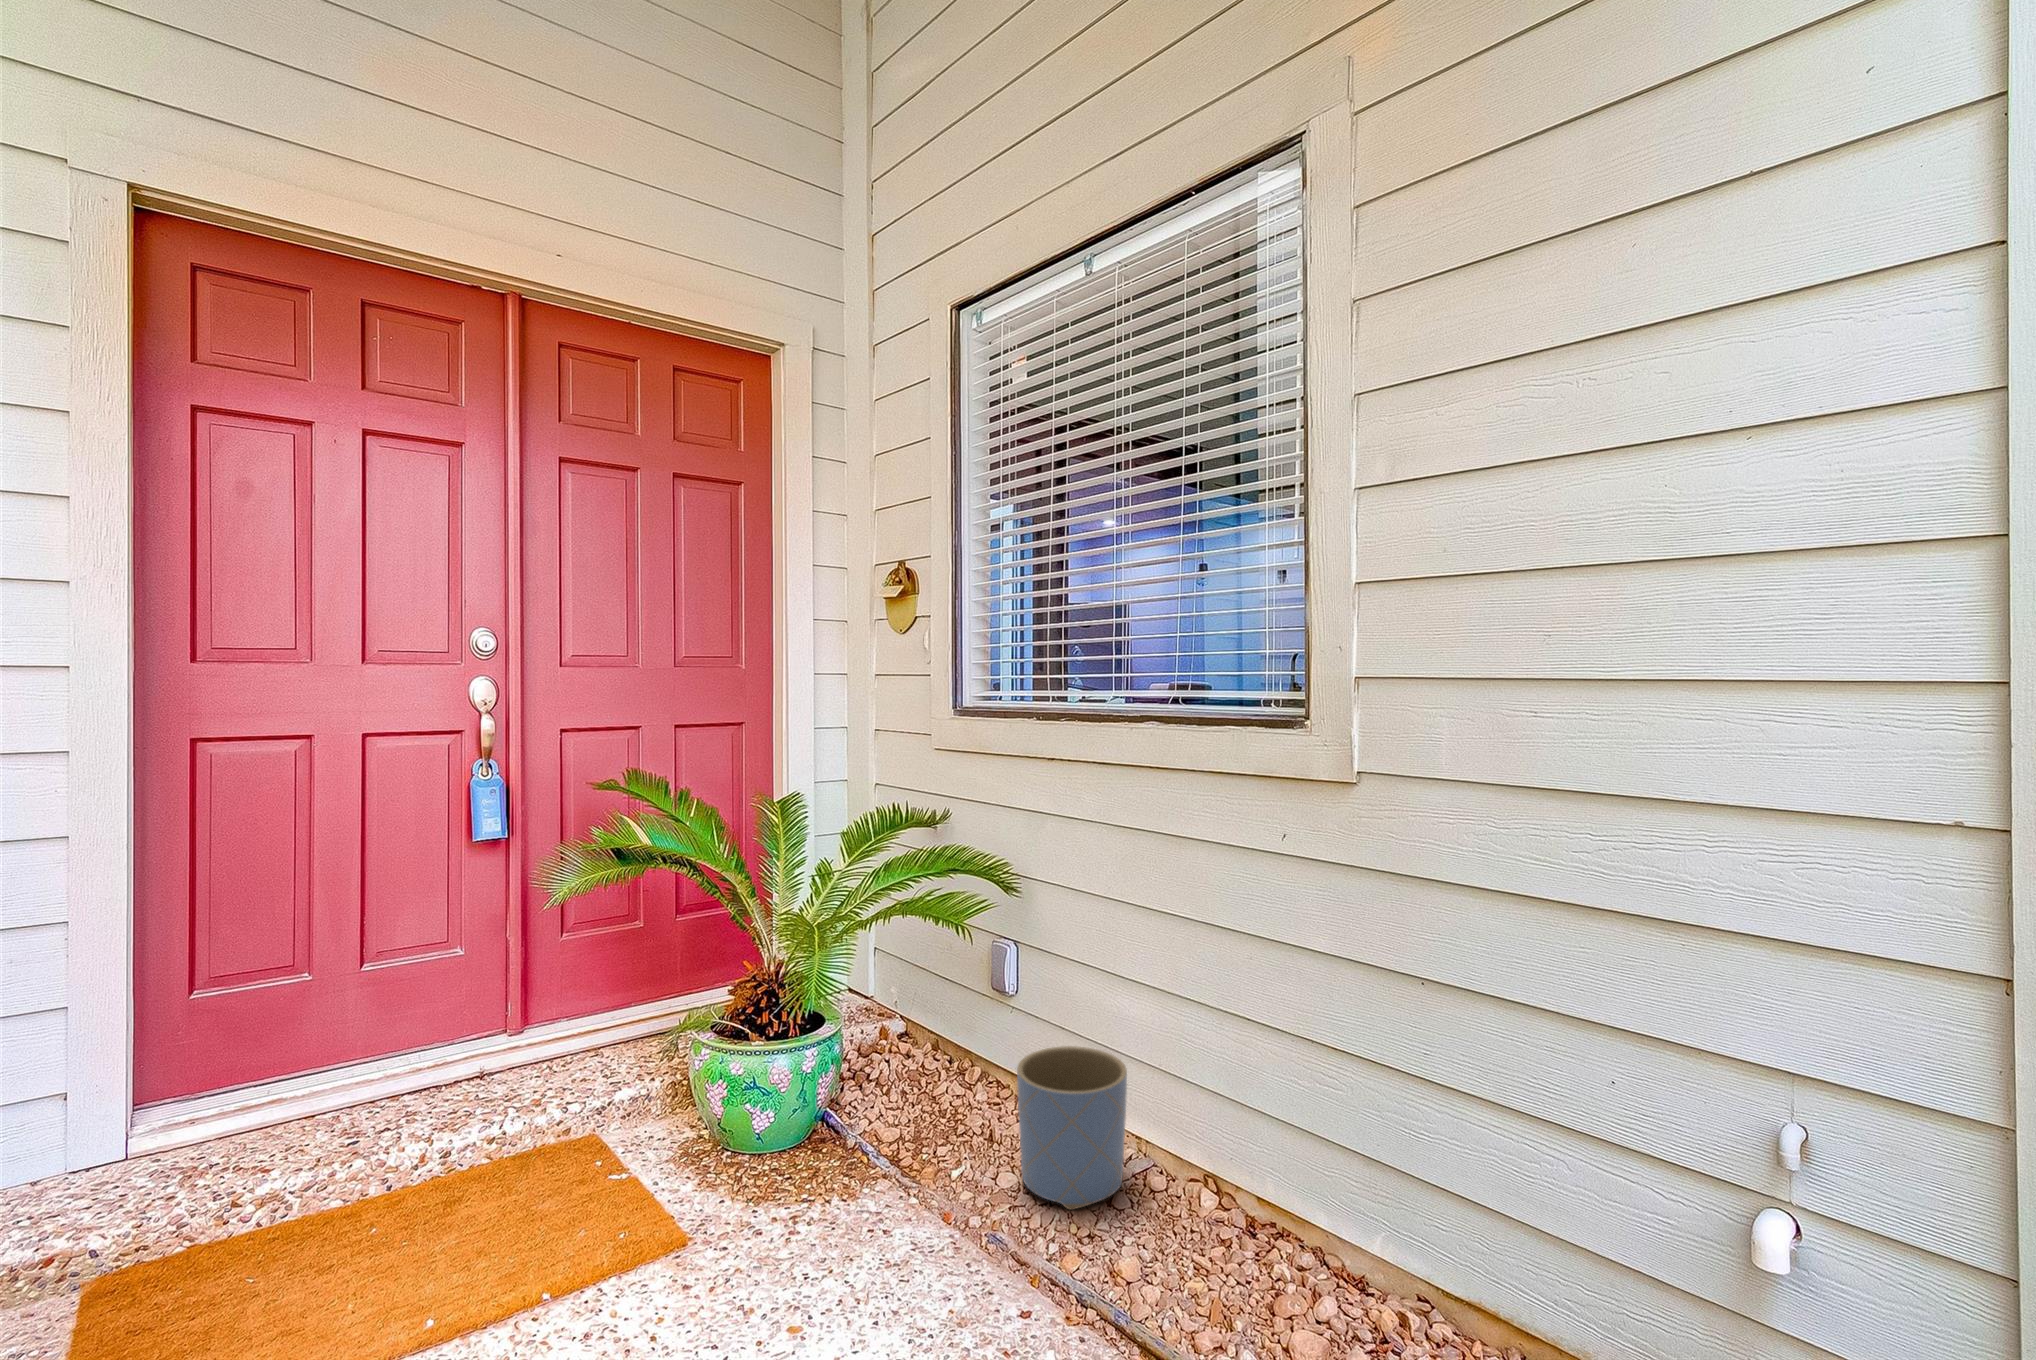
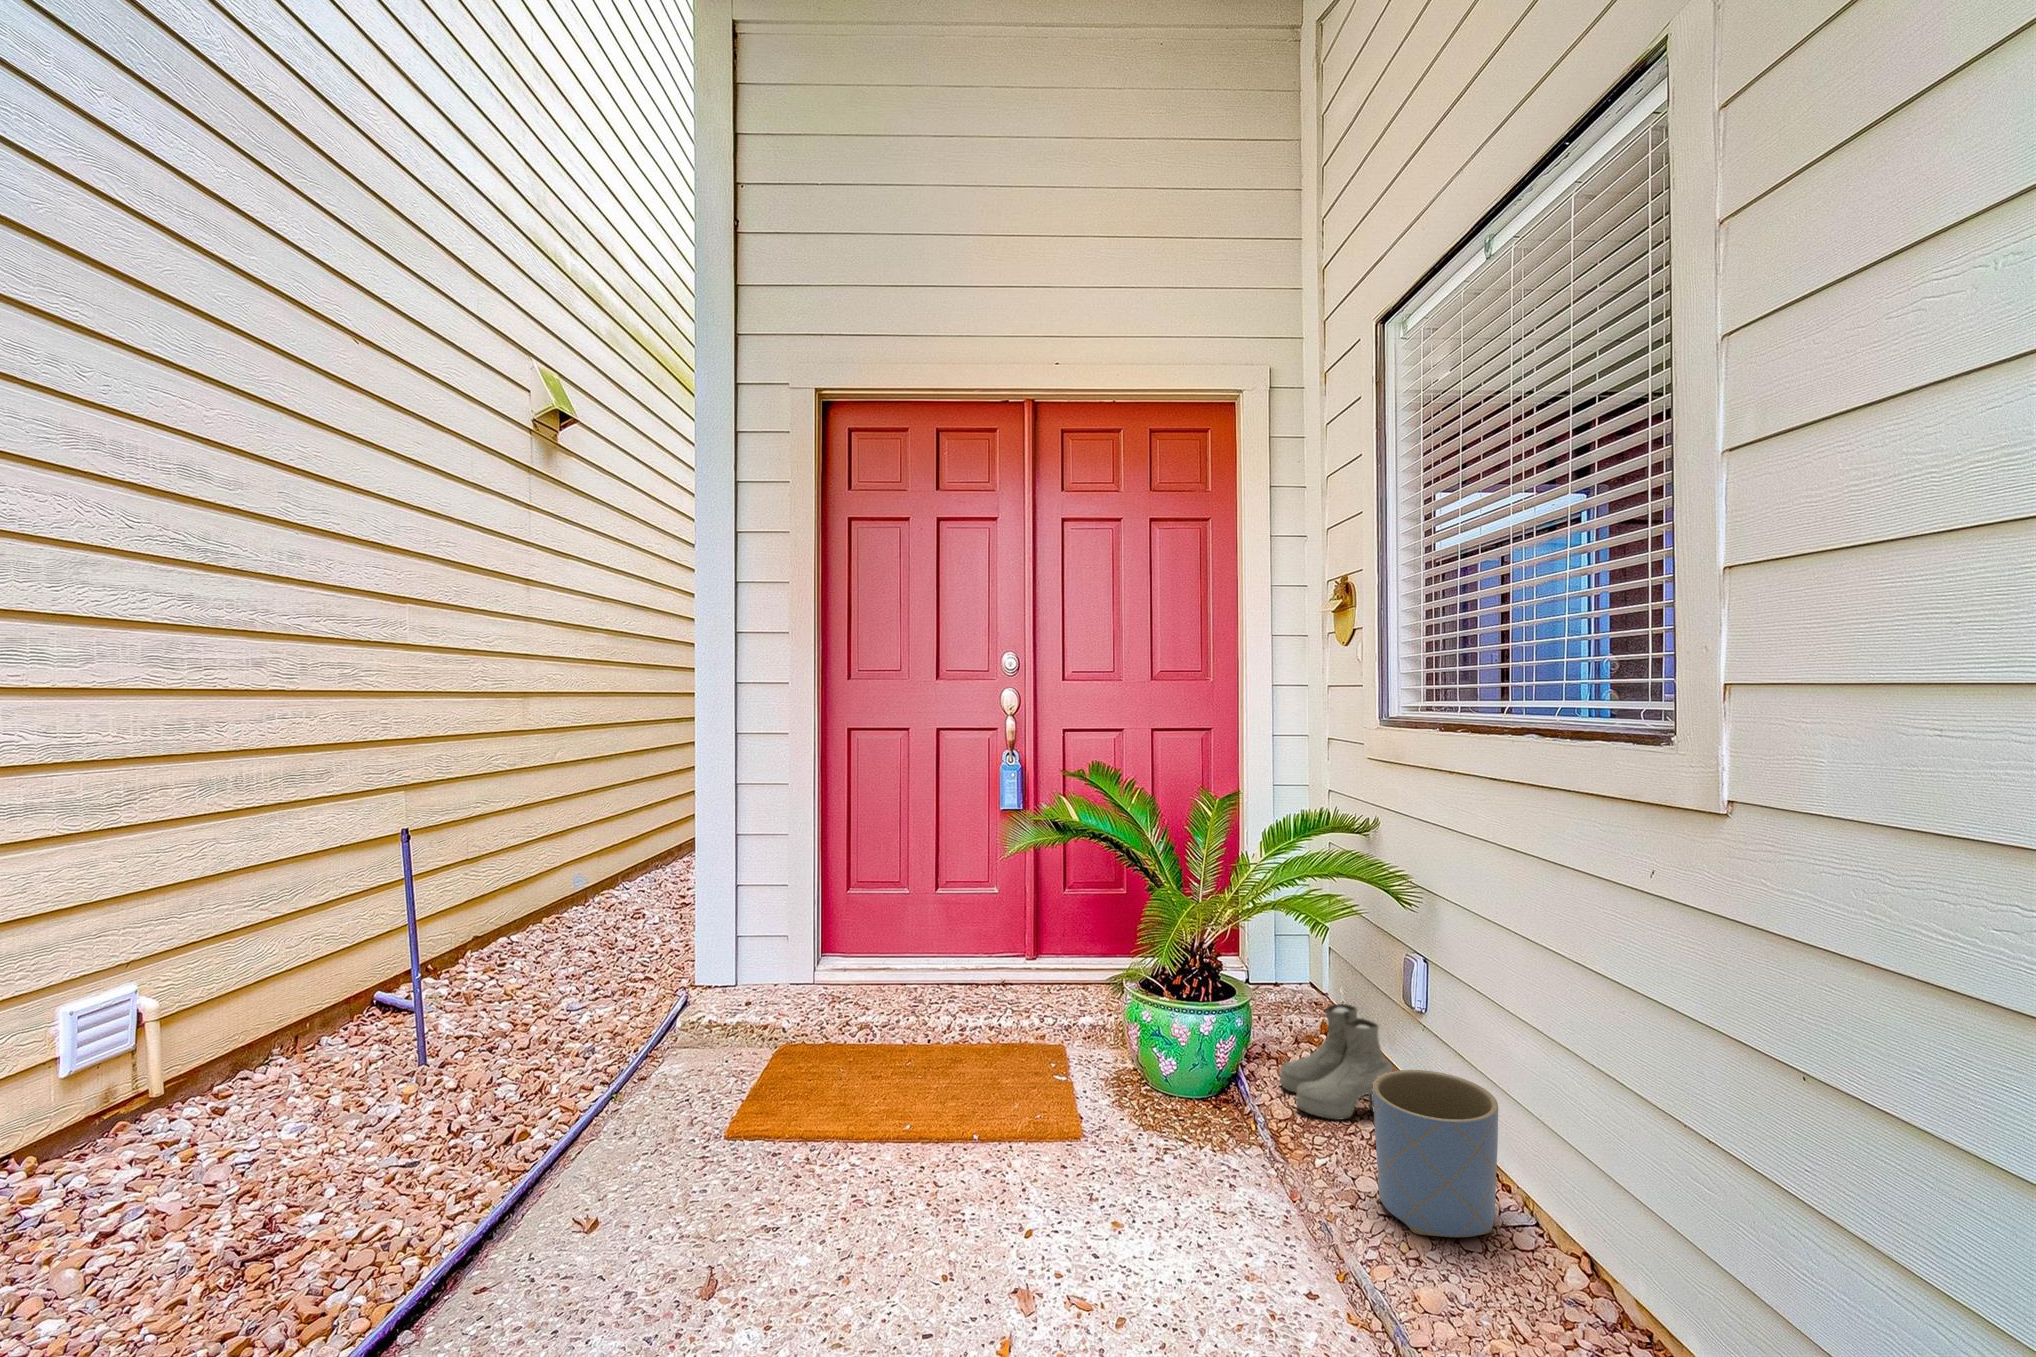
boots: none [870,1003,986,1125] -> present [1280,1004,1393,1120]

